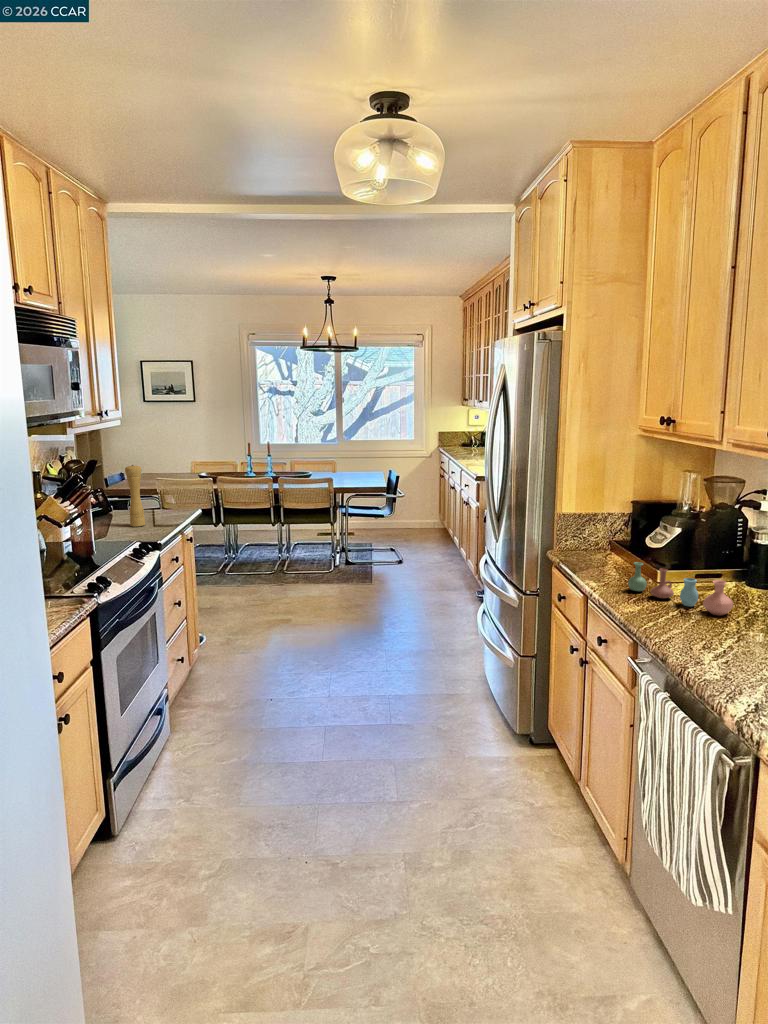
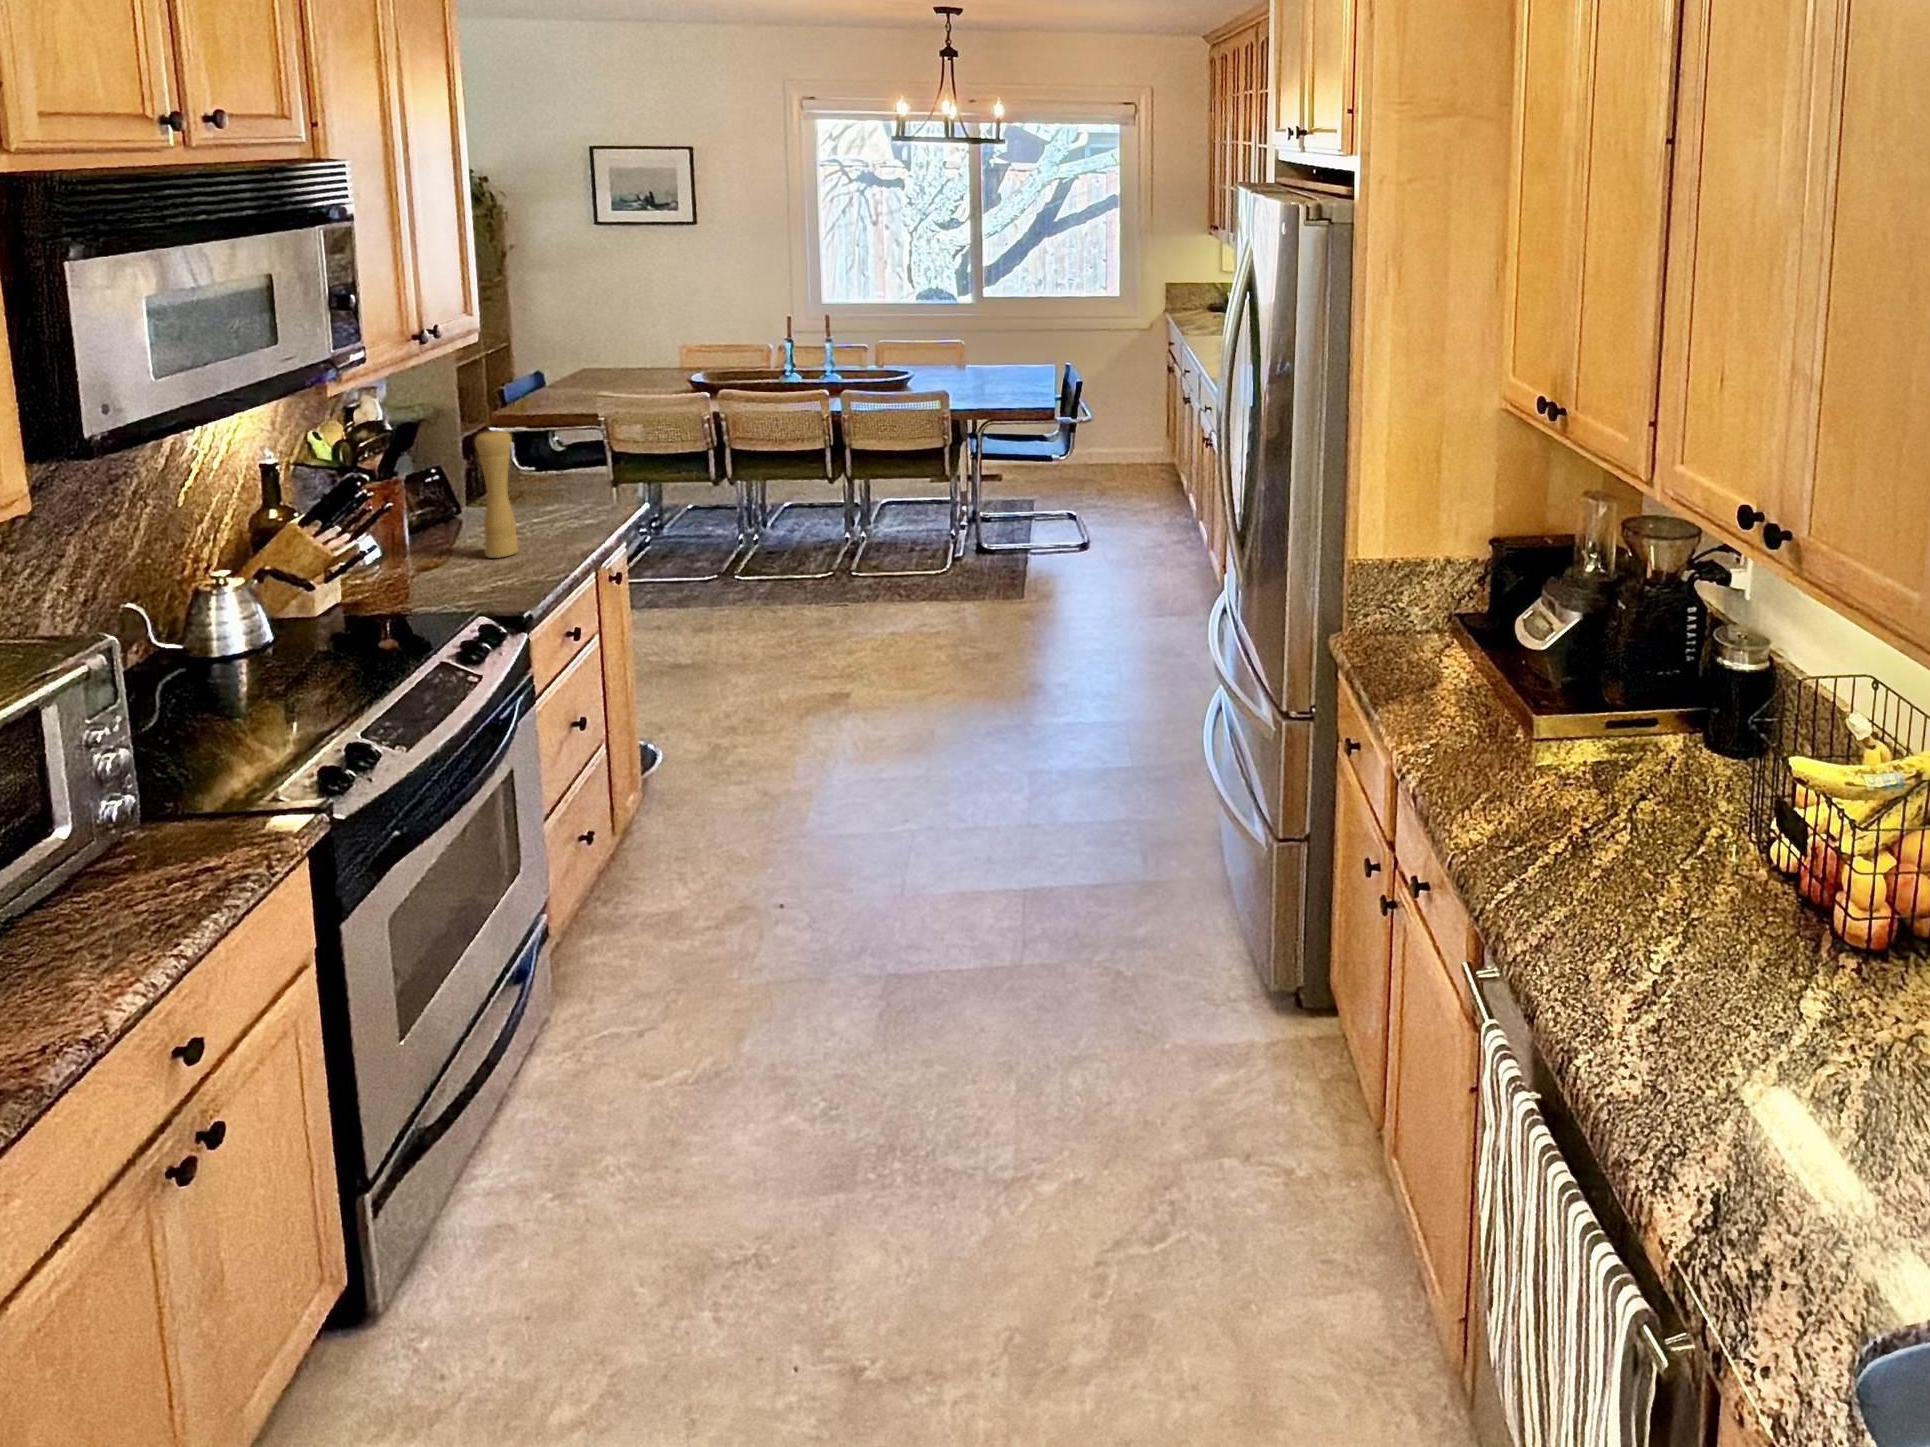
vase: present [628,562,733,615] -> none [1475,705,1676,850]

